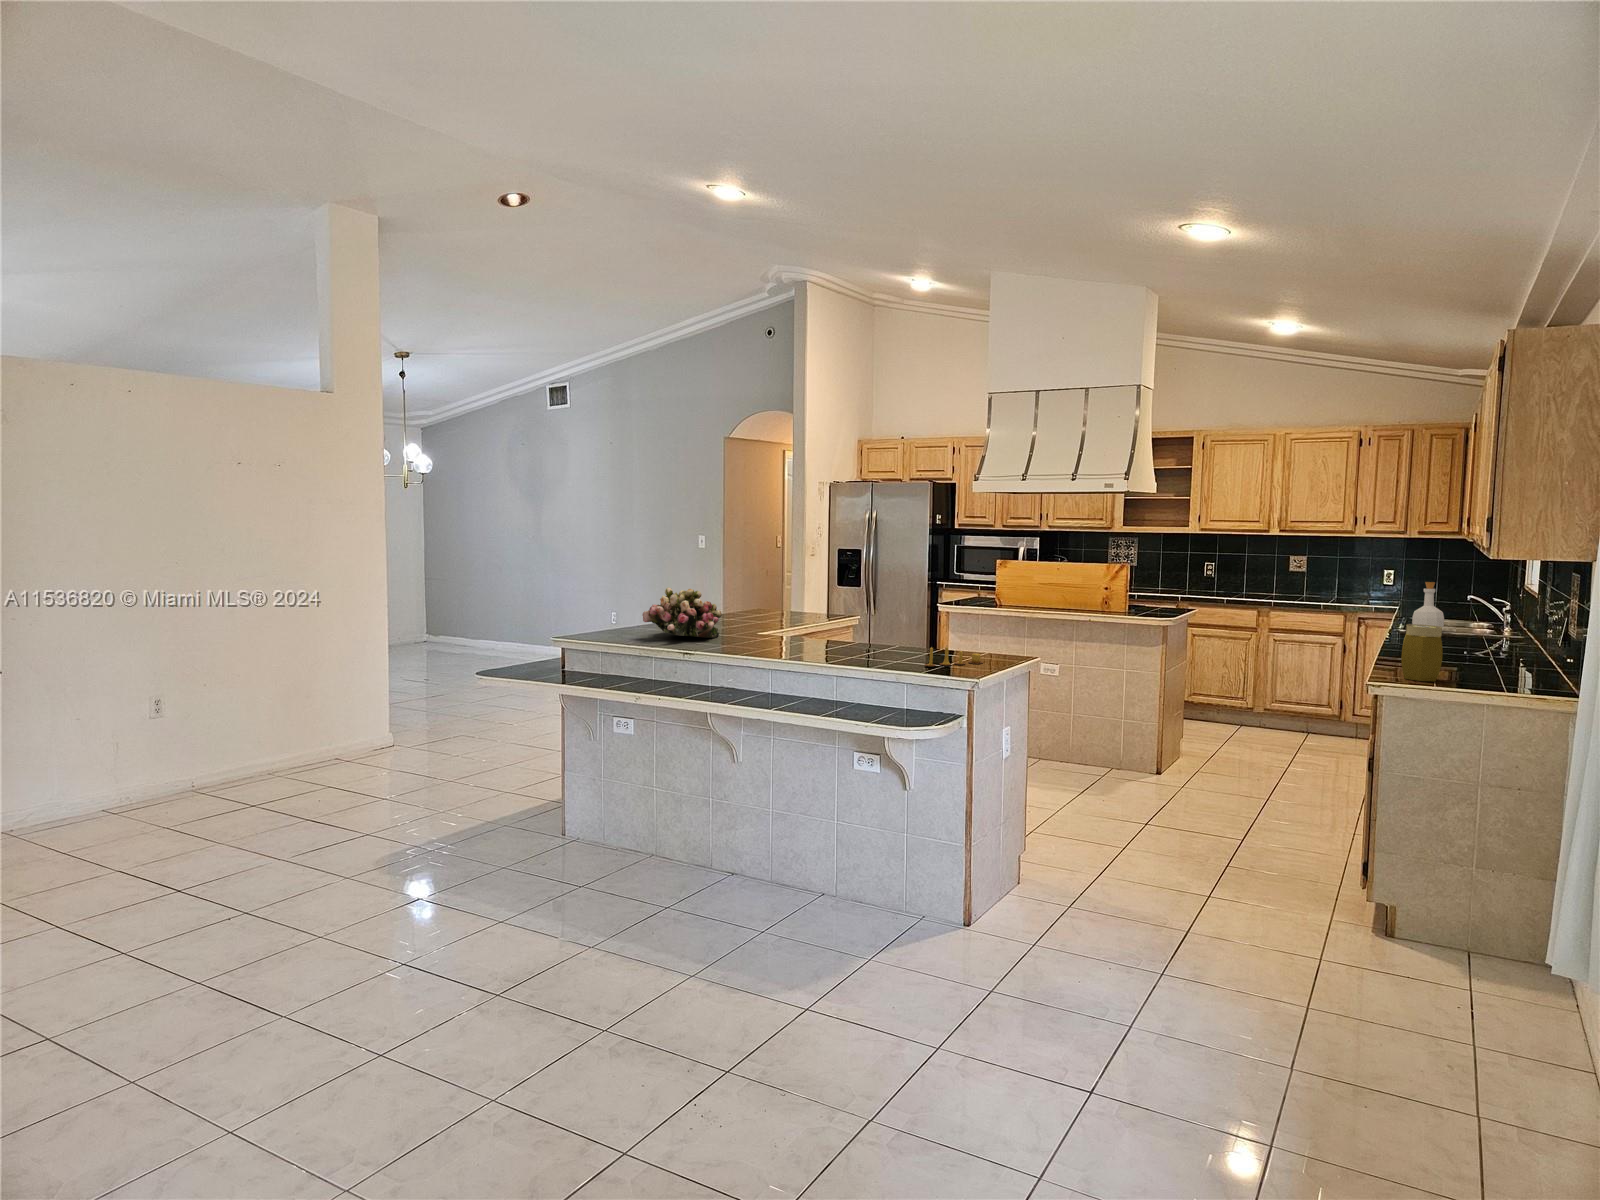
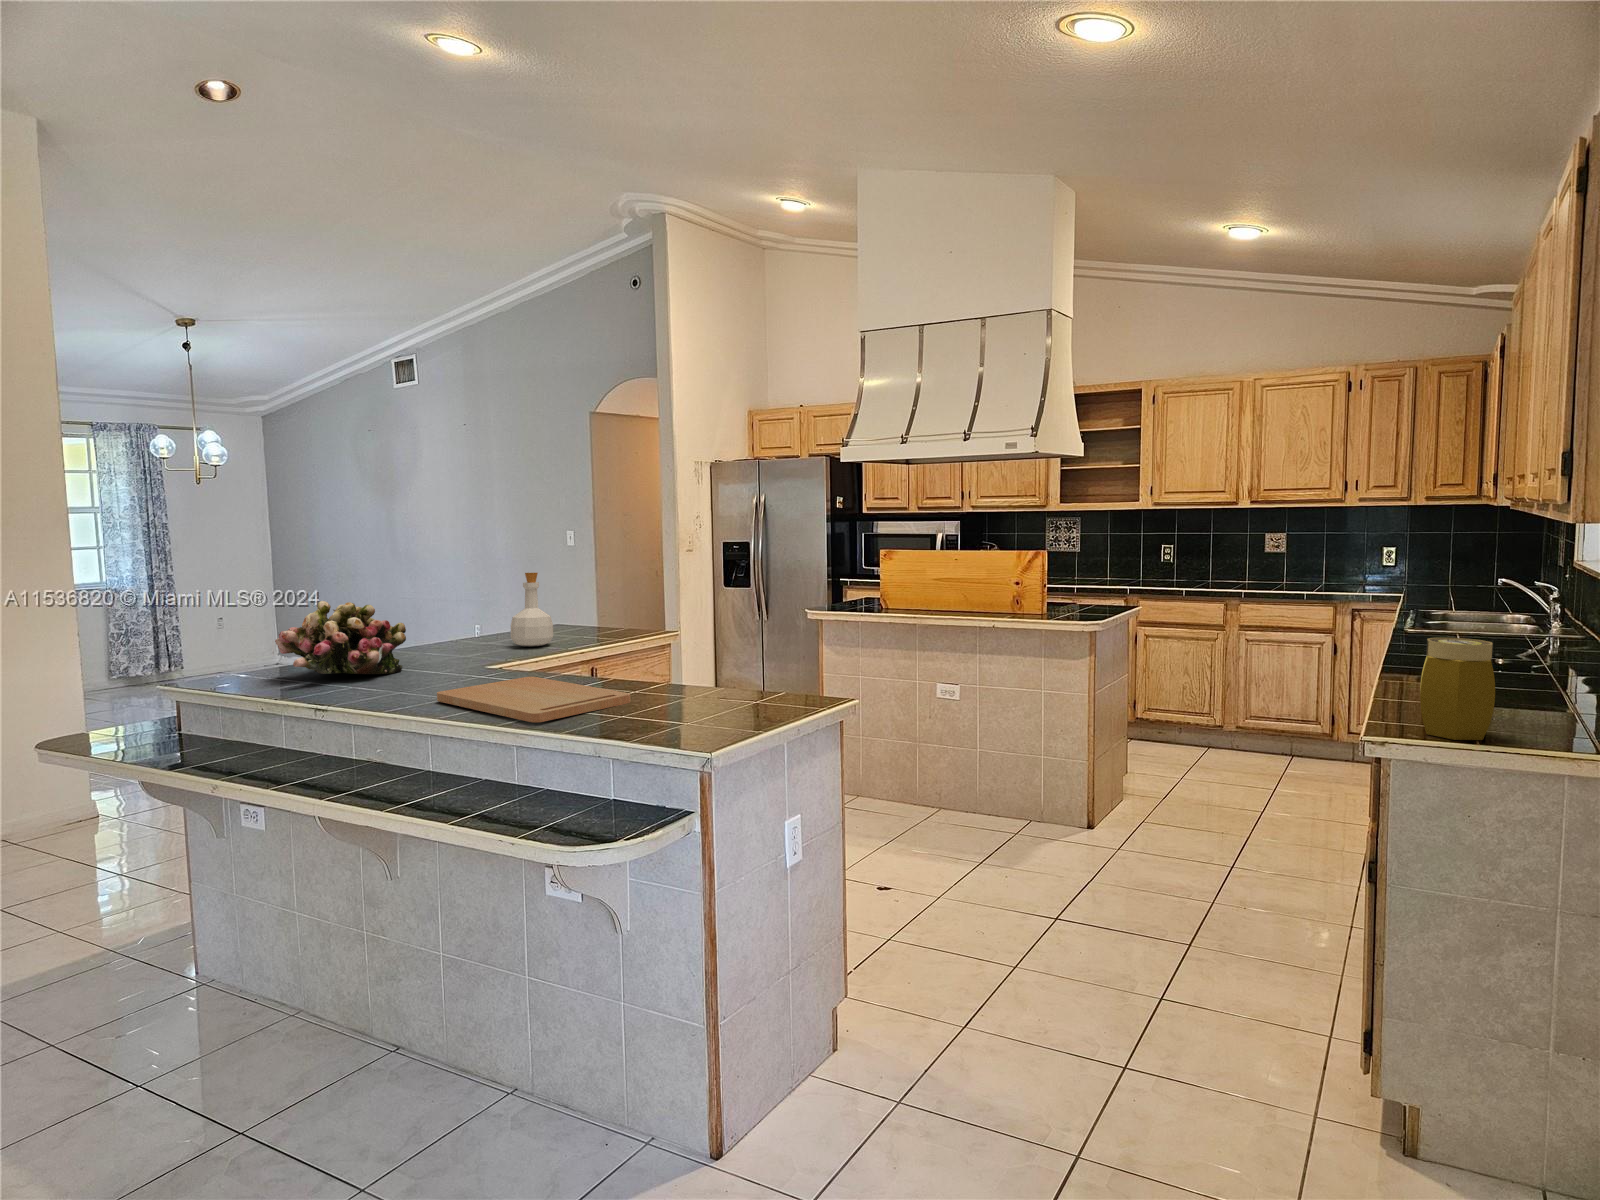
bottle: present [1412,582,1444,627] -> present [511,573,553,646]
cutting board: none [780,641,907,664] -> present [437,677,630,722]
candle: present [925,647,983,666] -> none [628,687,735,724]

